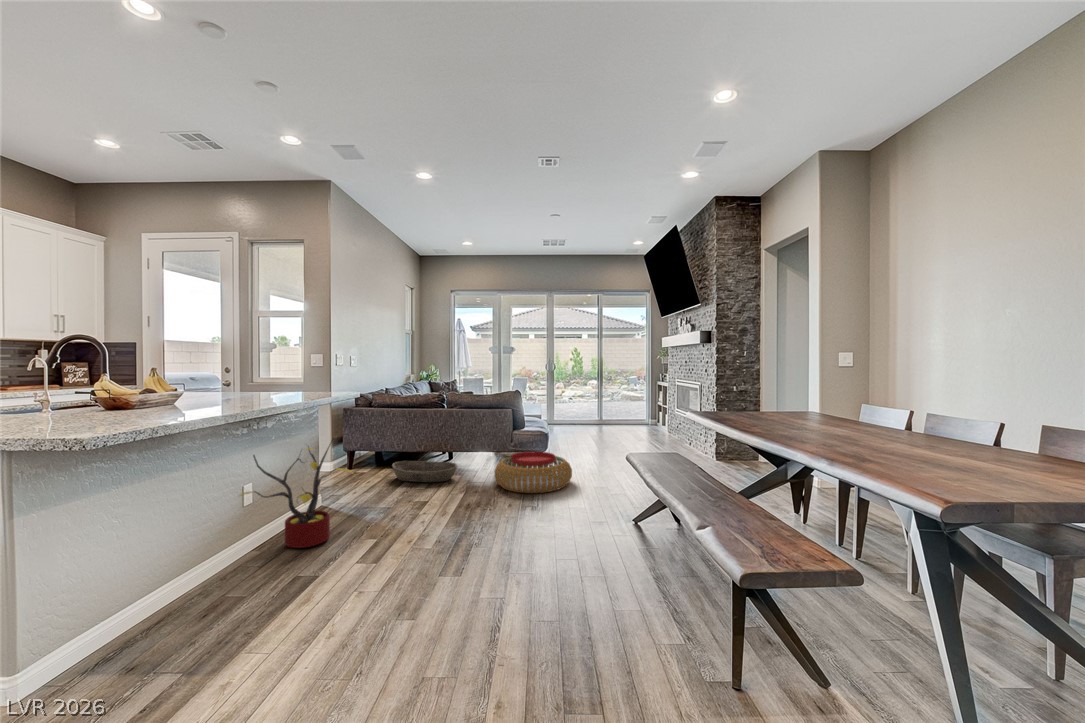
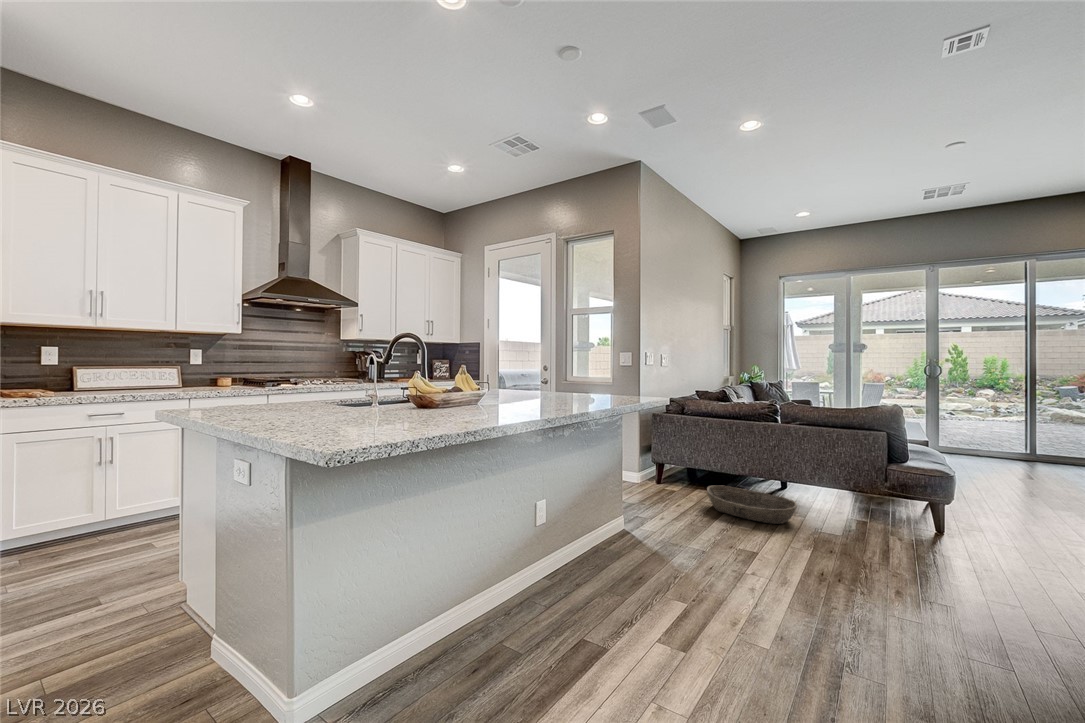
decorative plant: present [240,441,352,548] -> none [537,454,660,587]
pouf: present [494,451,572,493] -> none [862,505,1029,586]

